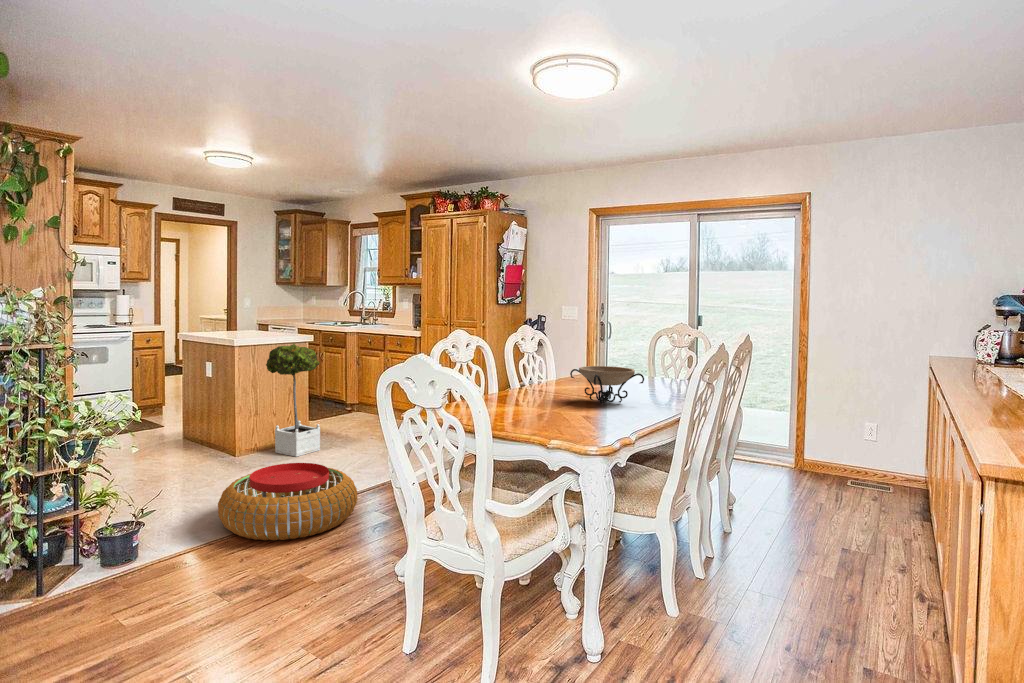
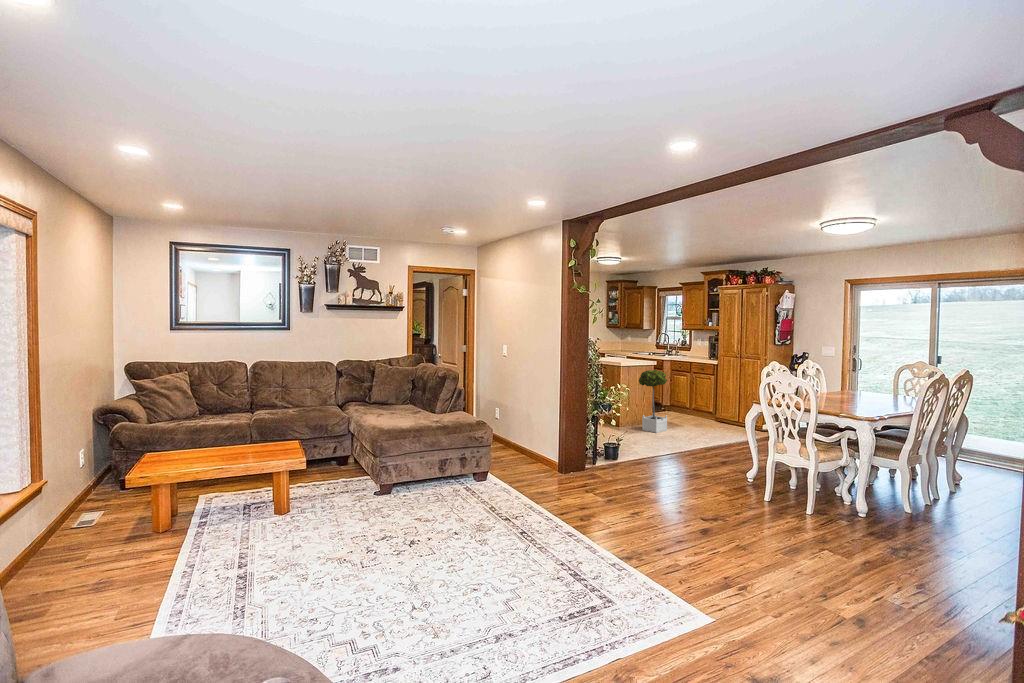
decorative bowl: present [570,366,644,403] -> none [840,385,885,404]
pouf: present [218,463,357,541] -> none [646,431,713,465]

